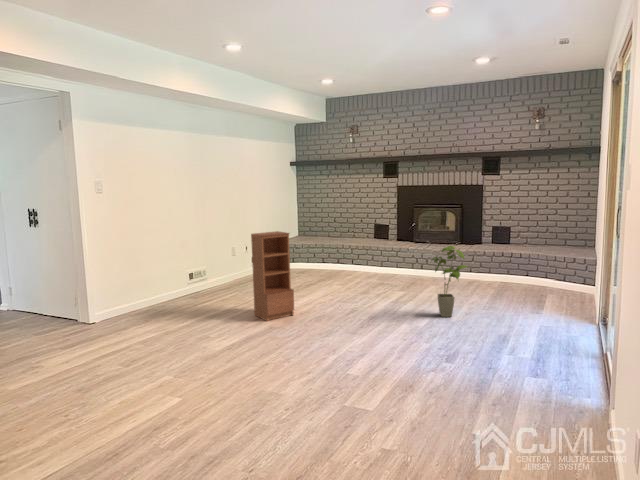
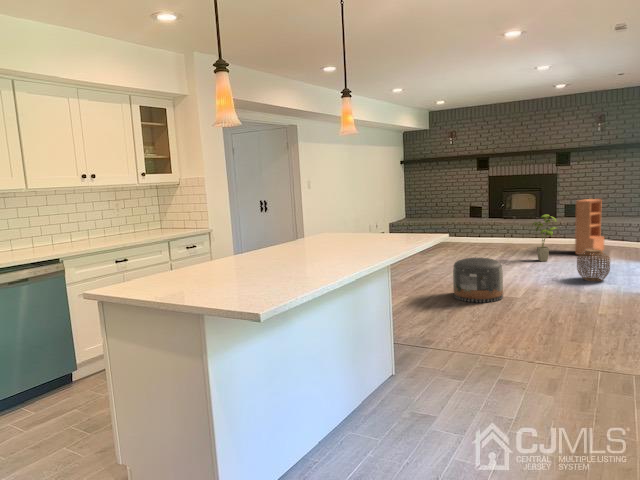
bookcase: present [251,231,294,321] -> present [575,199,604,254]
woven basket: none [482,316,538,375] -> present [577,249,610,281]
pouf: none [237,337,330,441] -> present [453,258,503,303]

